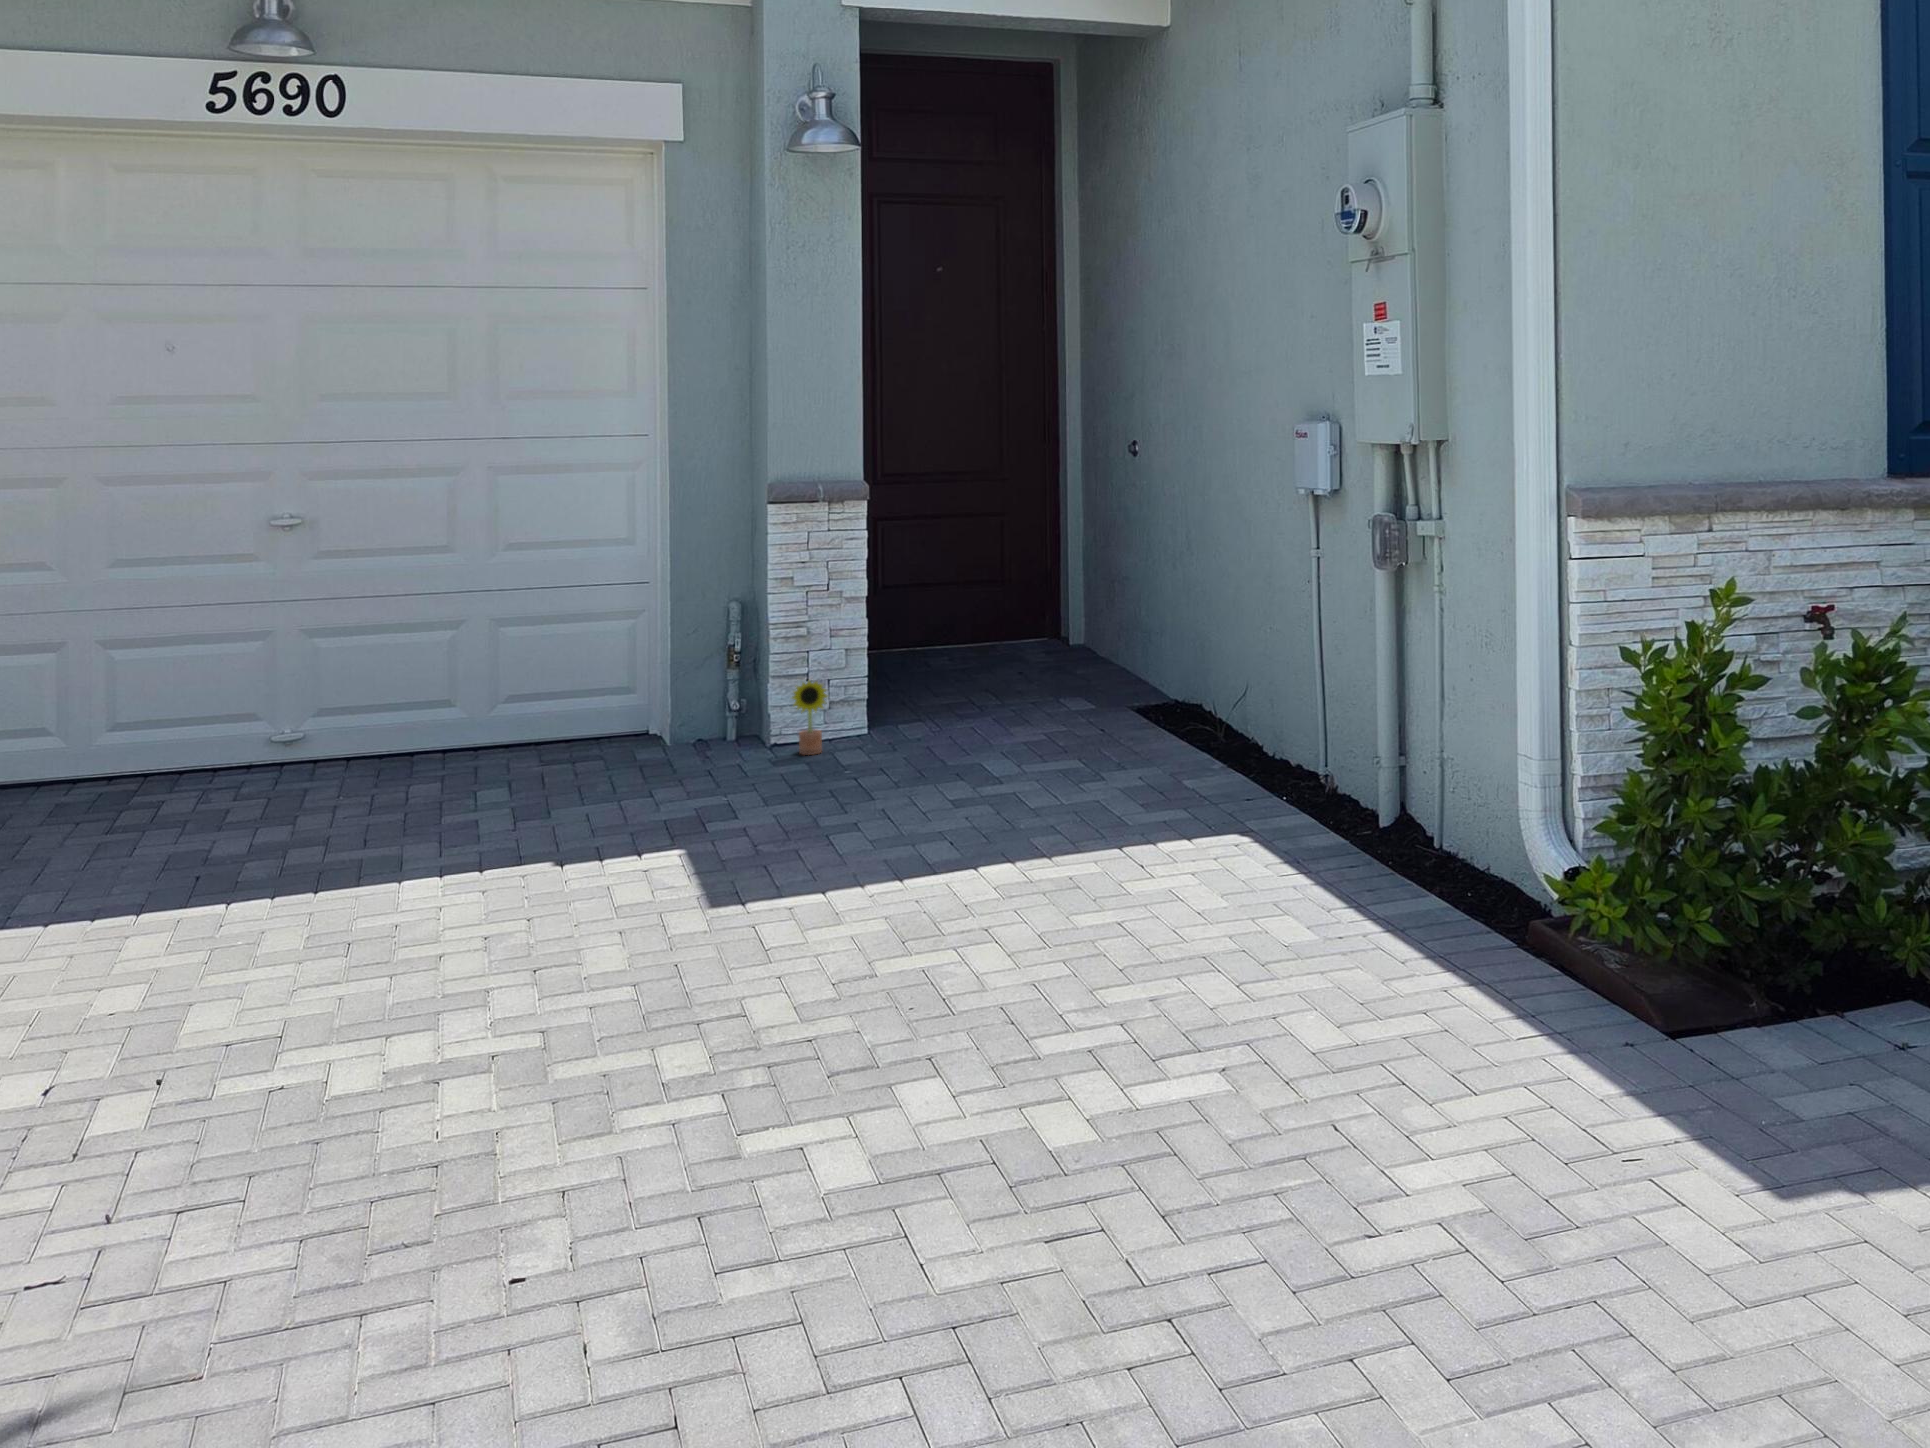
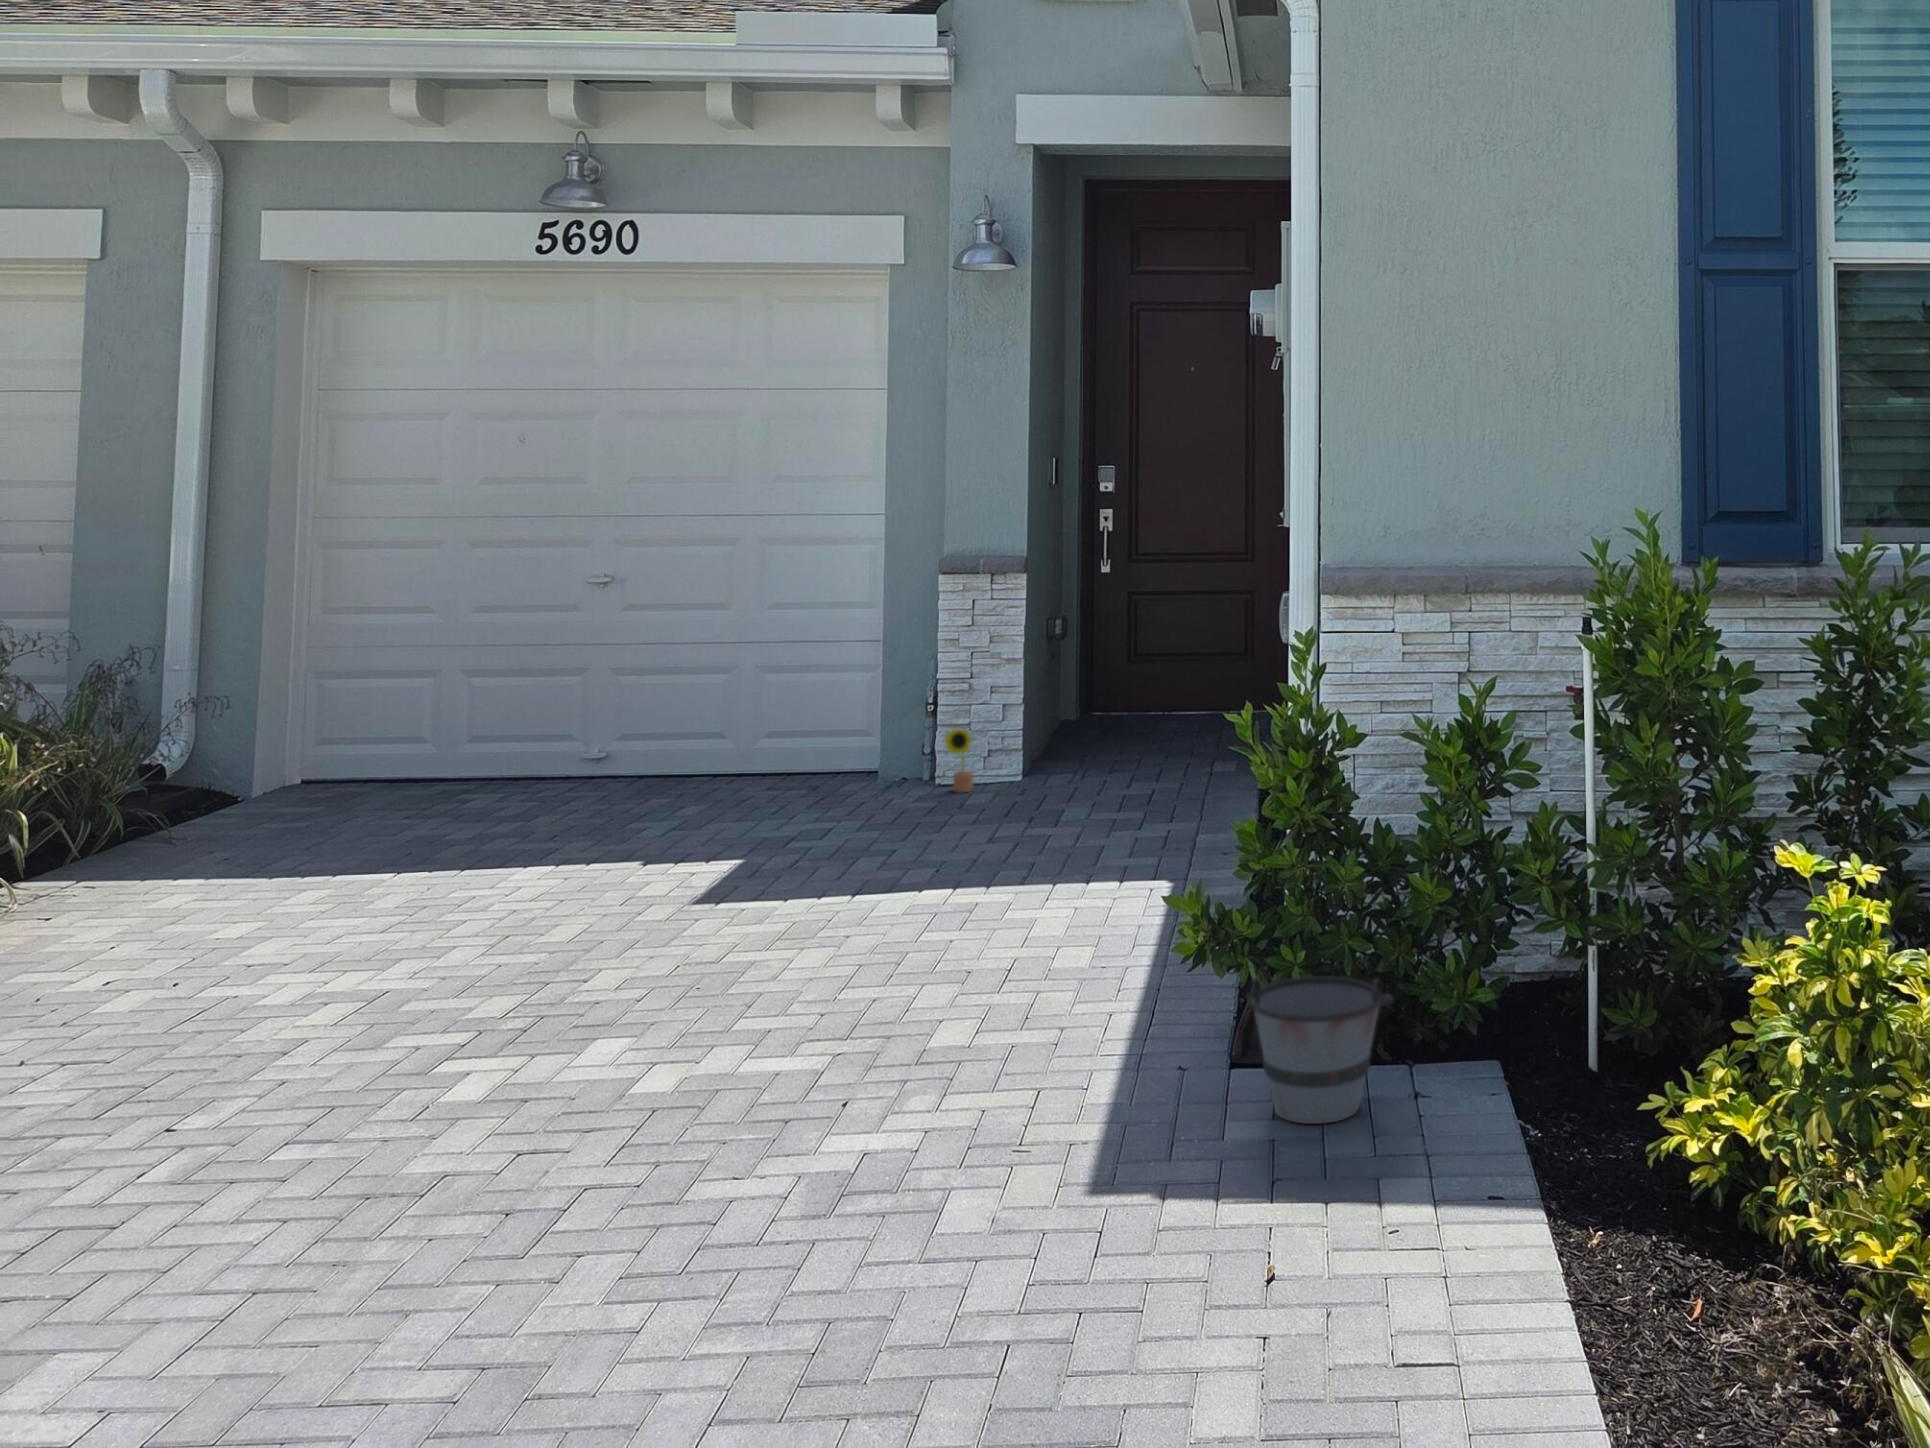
bucket: none [1686,911,1859,1069] -> present [1246,976,1393,1124]

